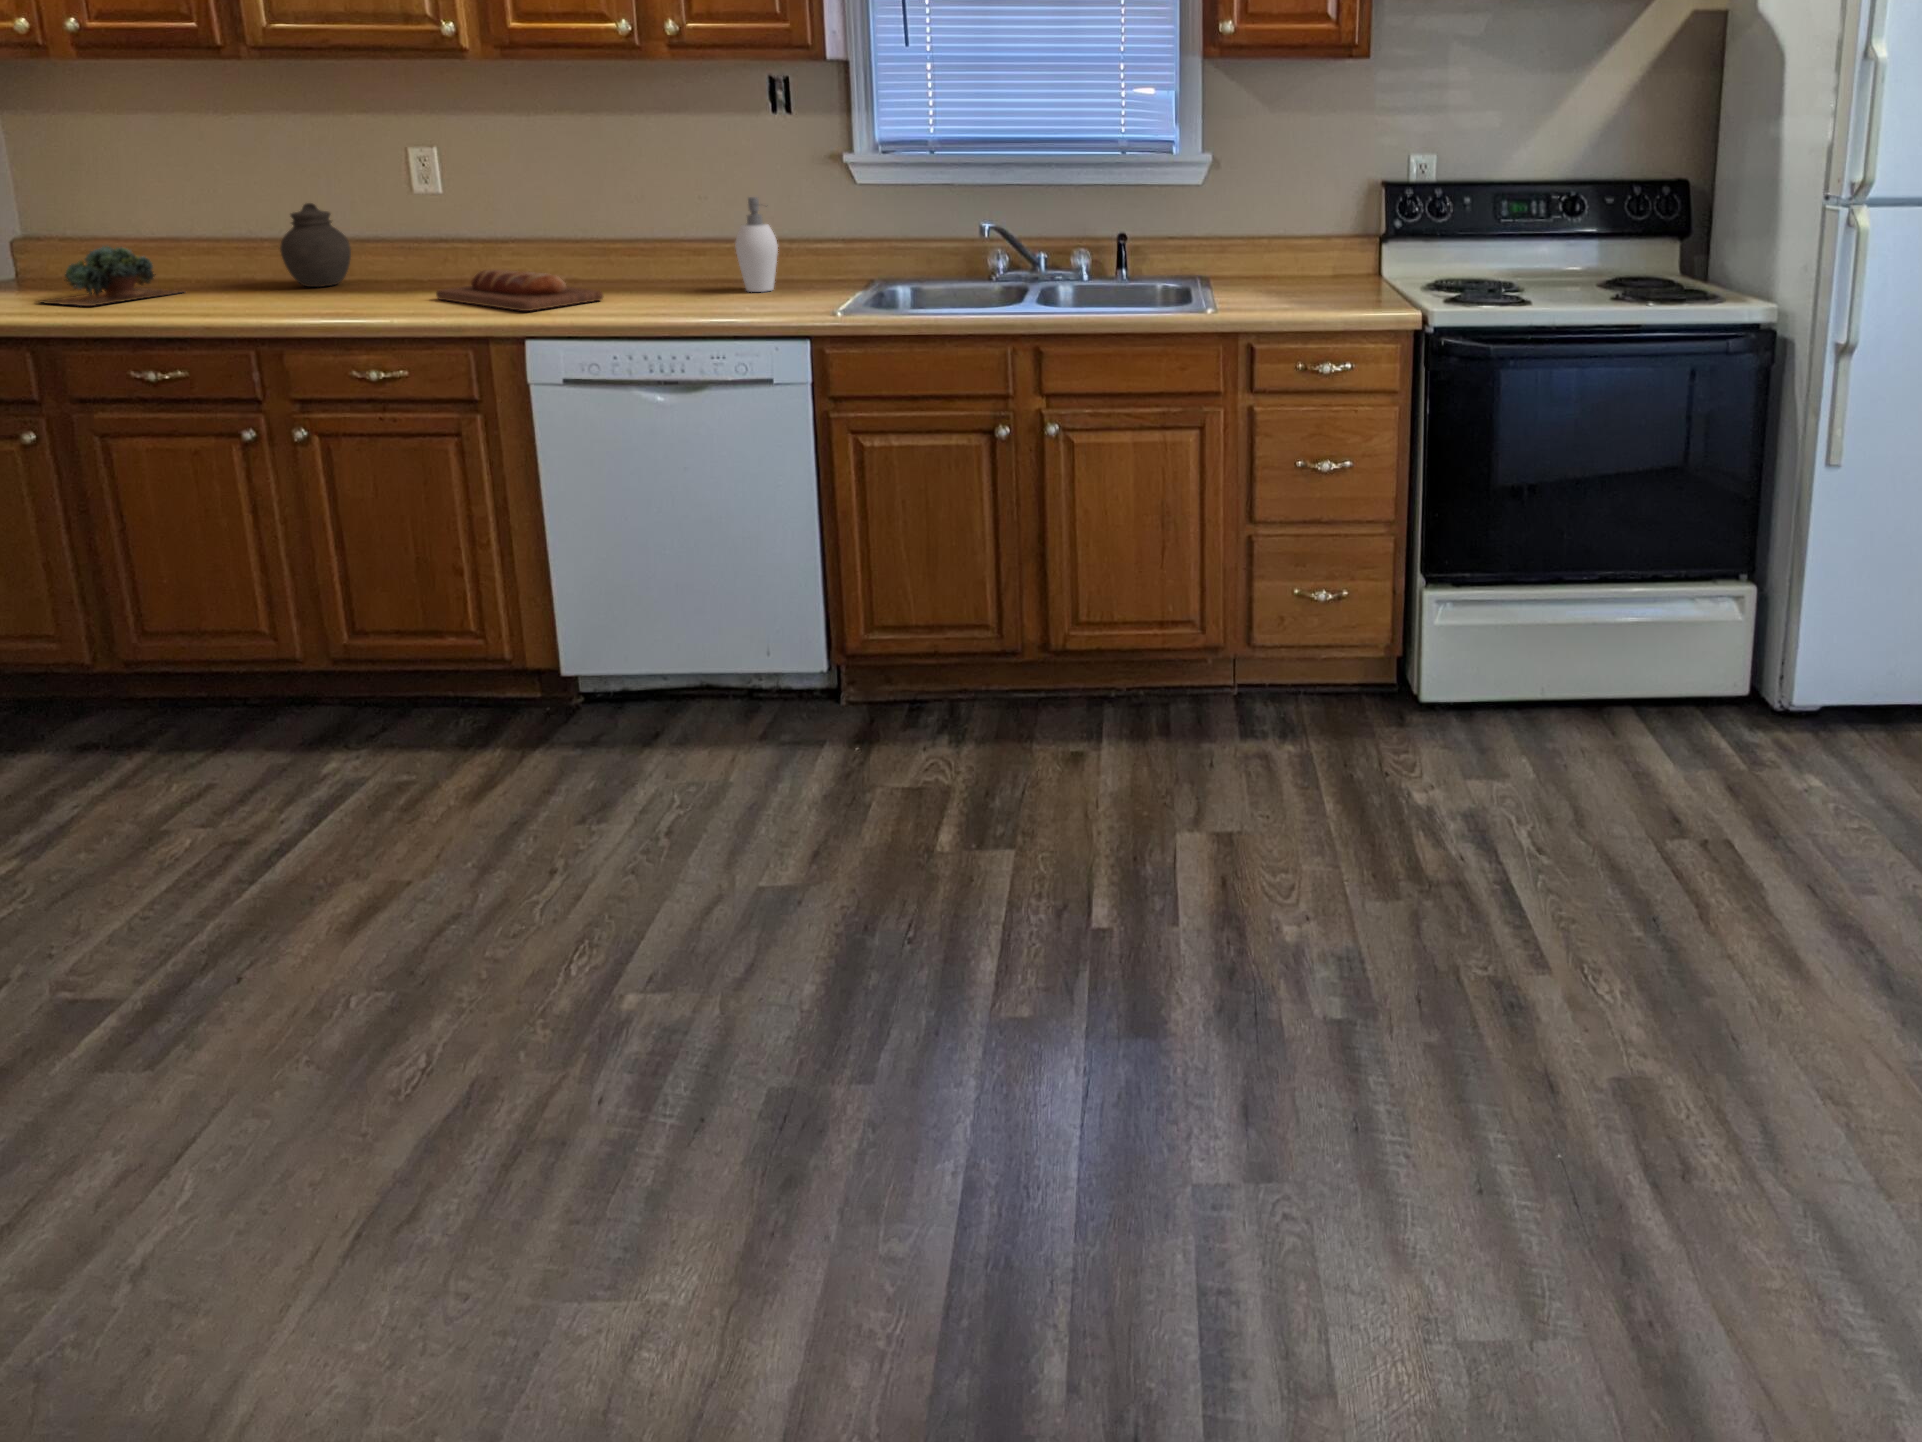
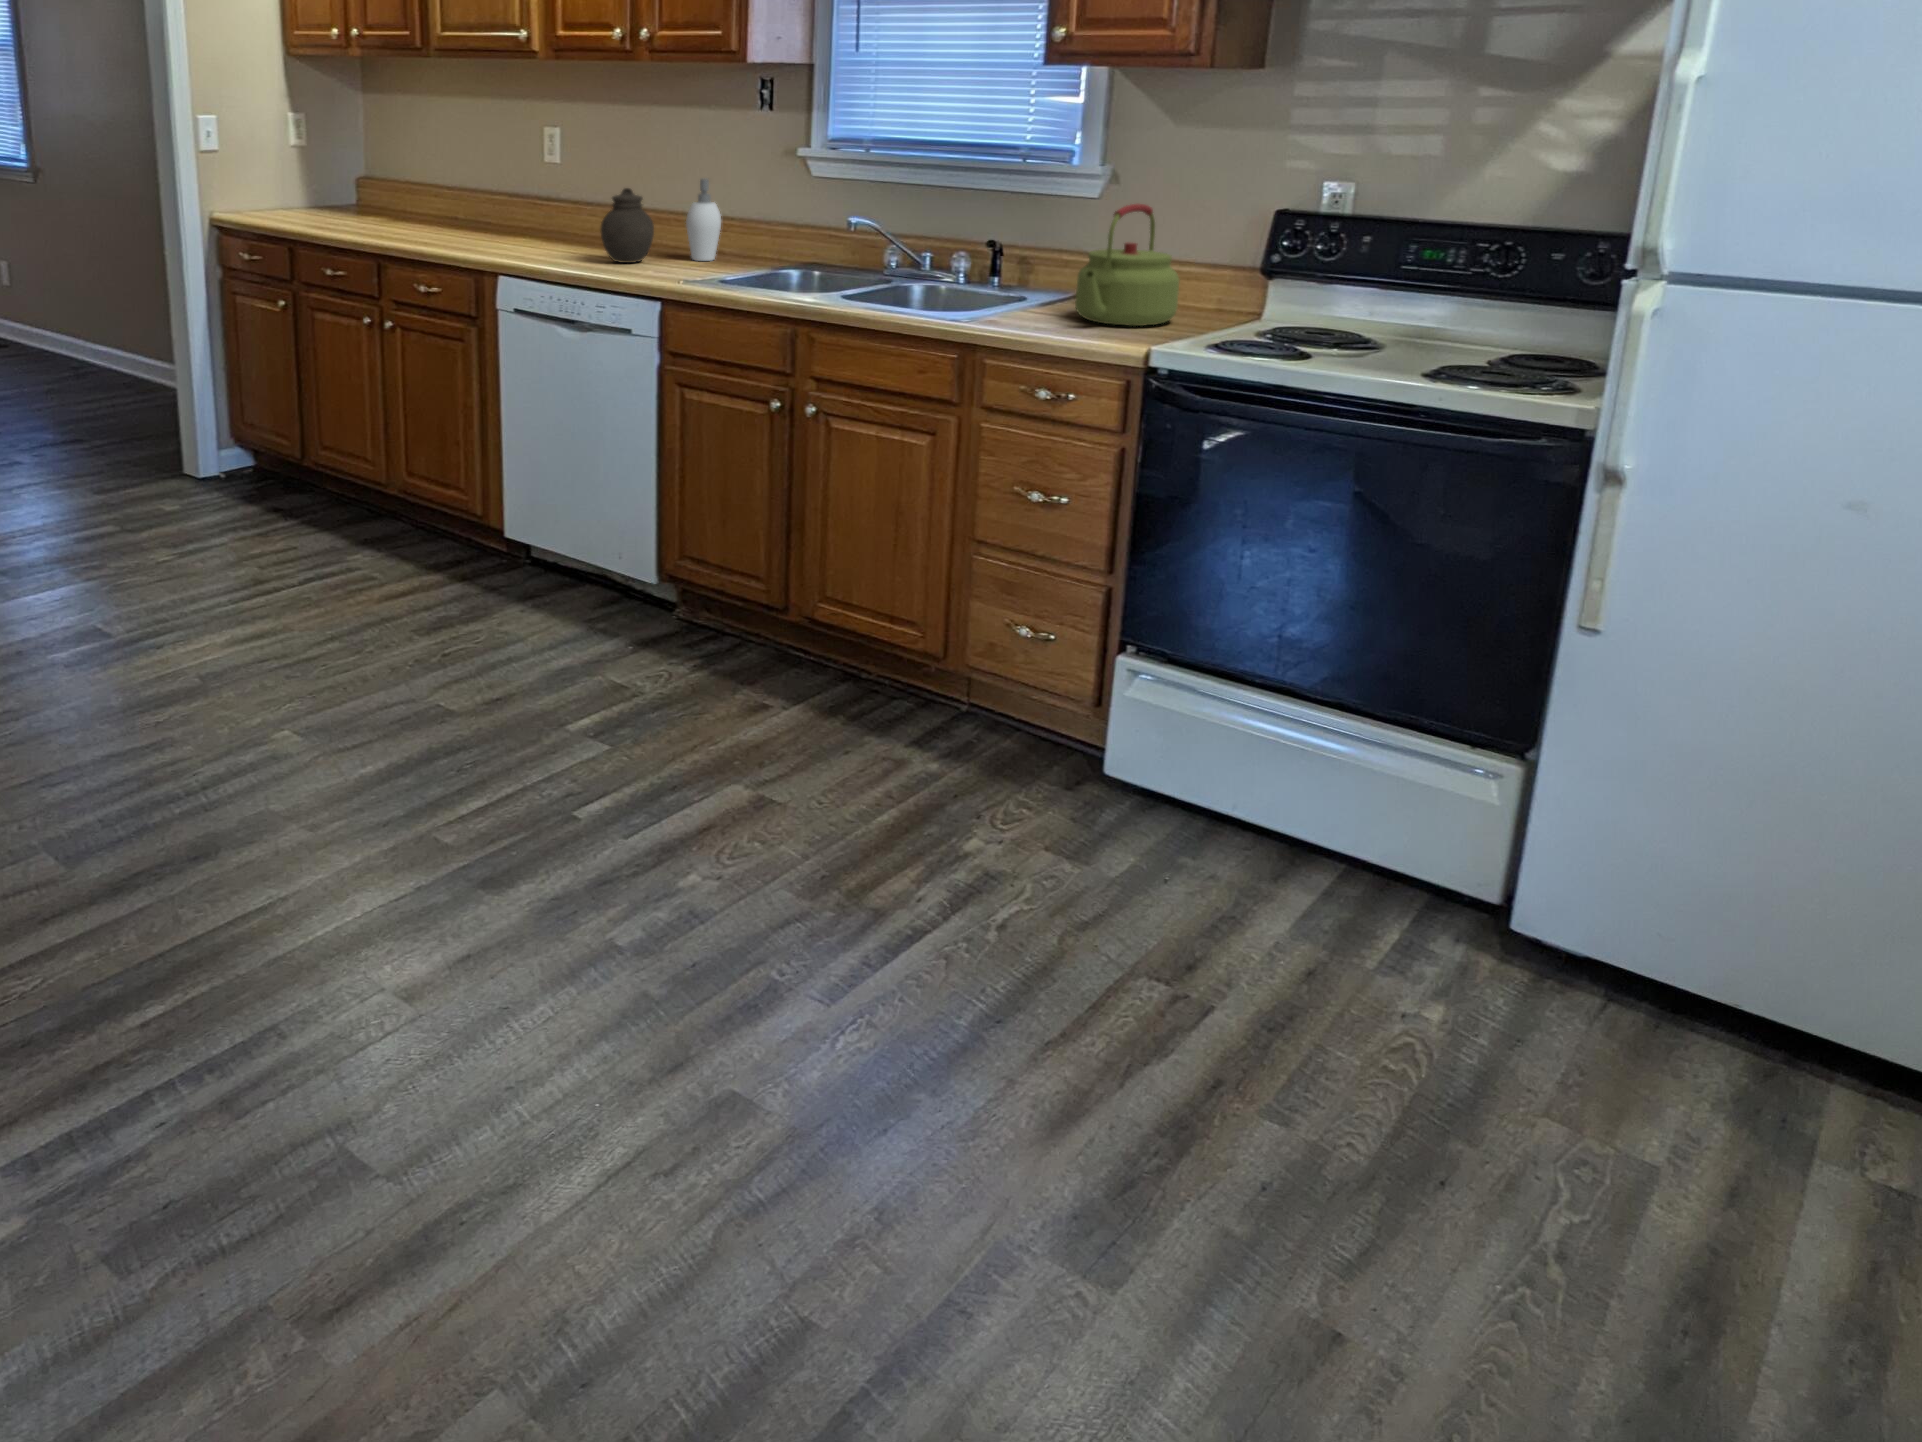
kettle: none [1259,185,1350,297] -> present [1075,204,1179,326]
jar: present [280,203,351,287] -> present [601,188,654,263]
succulent plant: present [38,246,184,306] -> none [324,183,404,224]
bread loaf: present [436,270,603,311] -> none [503,222,587,255]

